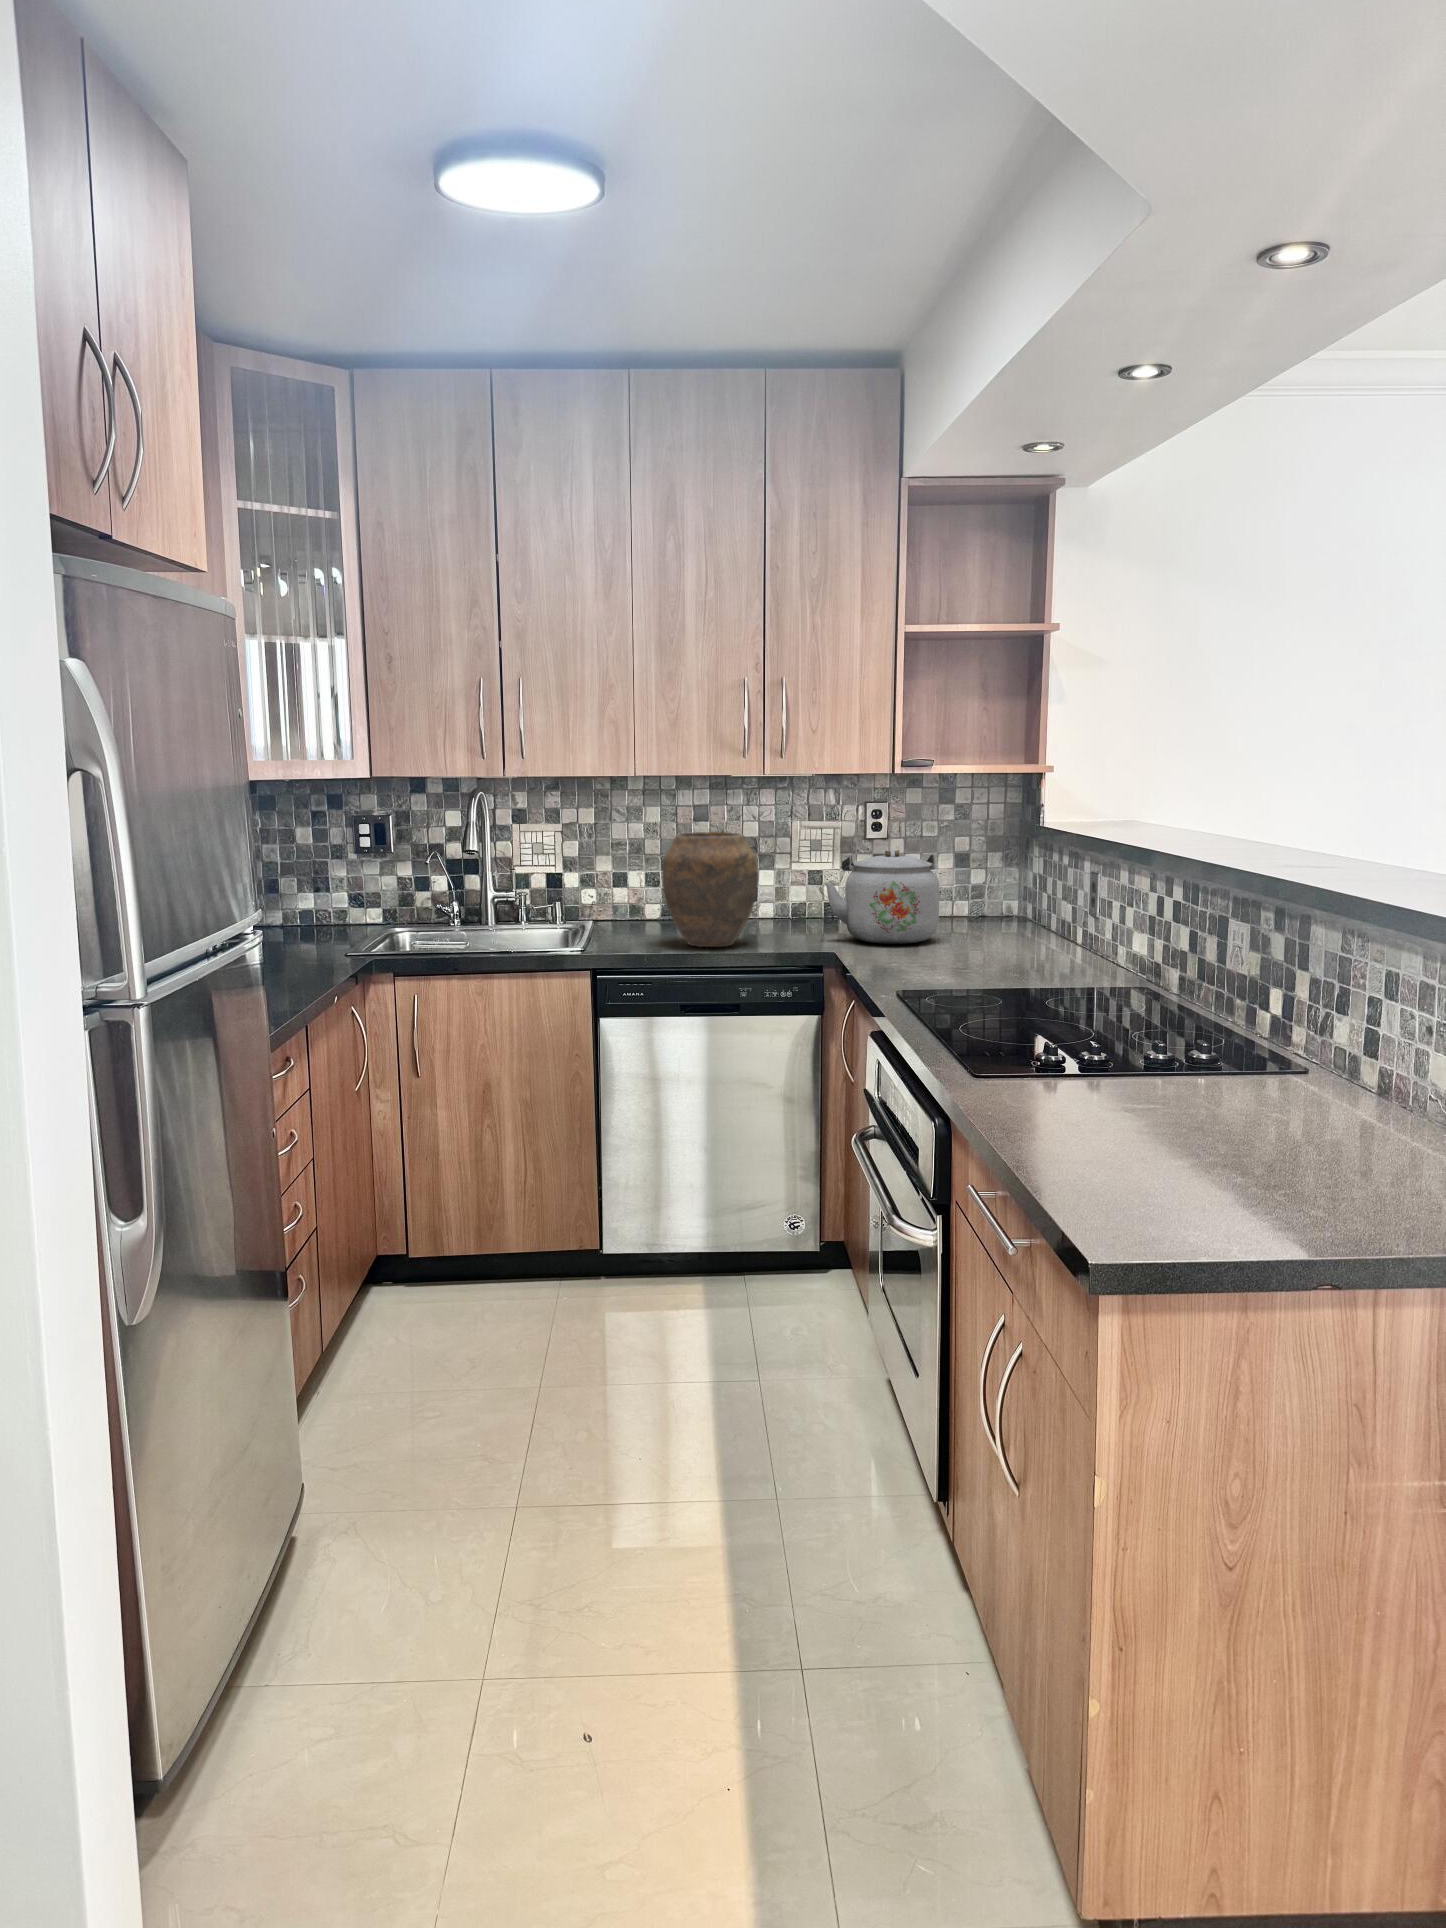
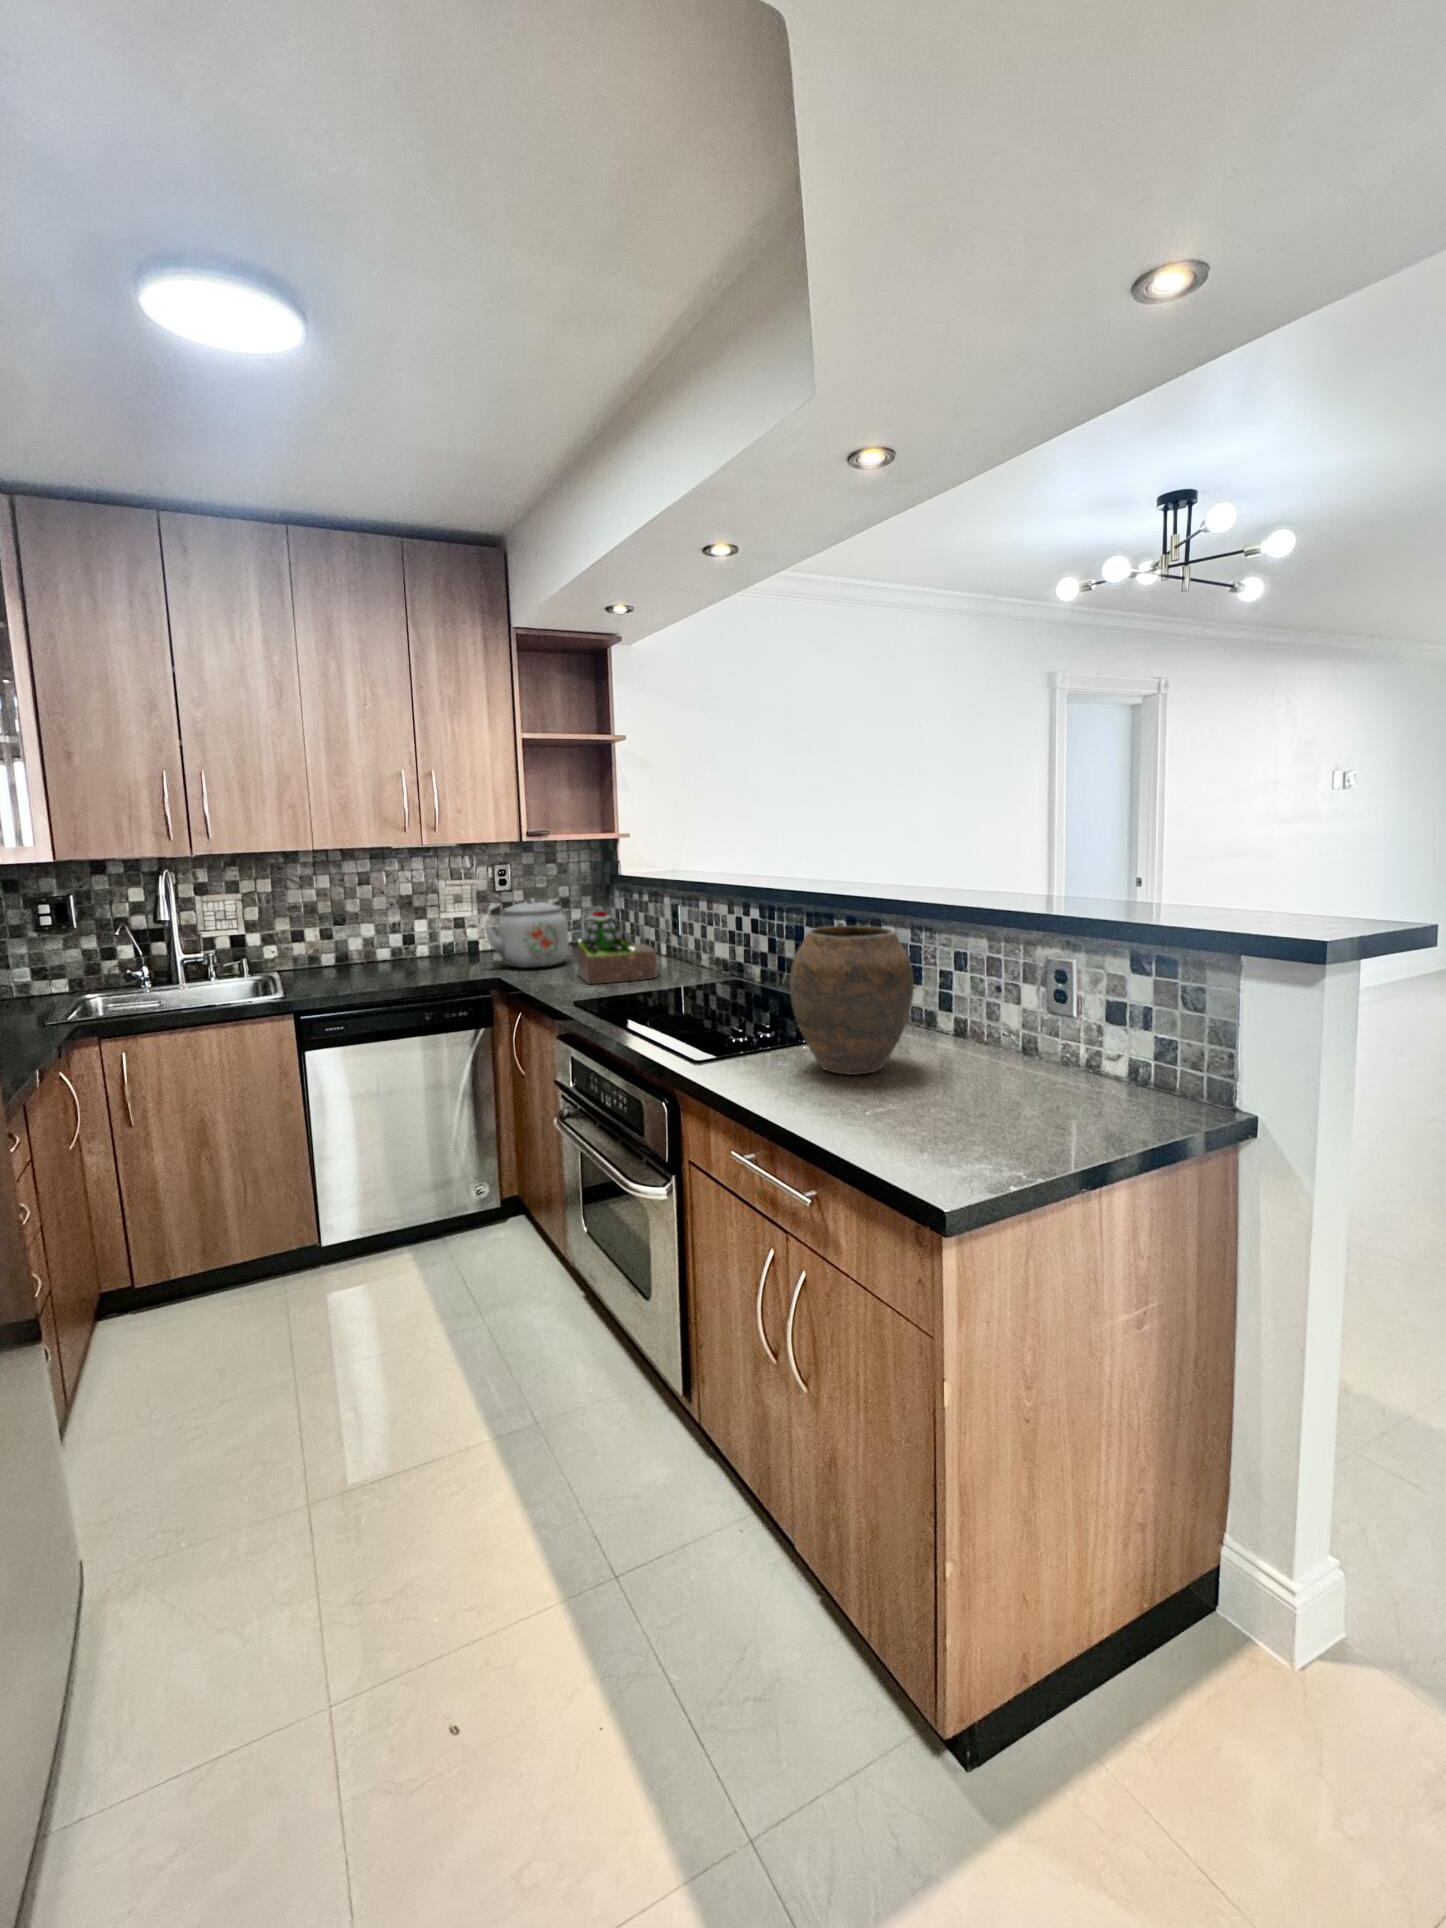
vase: present [662,832,759,947] -> present [790,926,914,1075]
succulent plant: none [926,872,1034,973] -> present [578,911,657,984]

